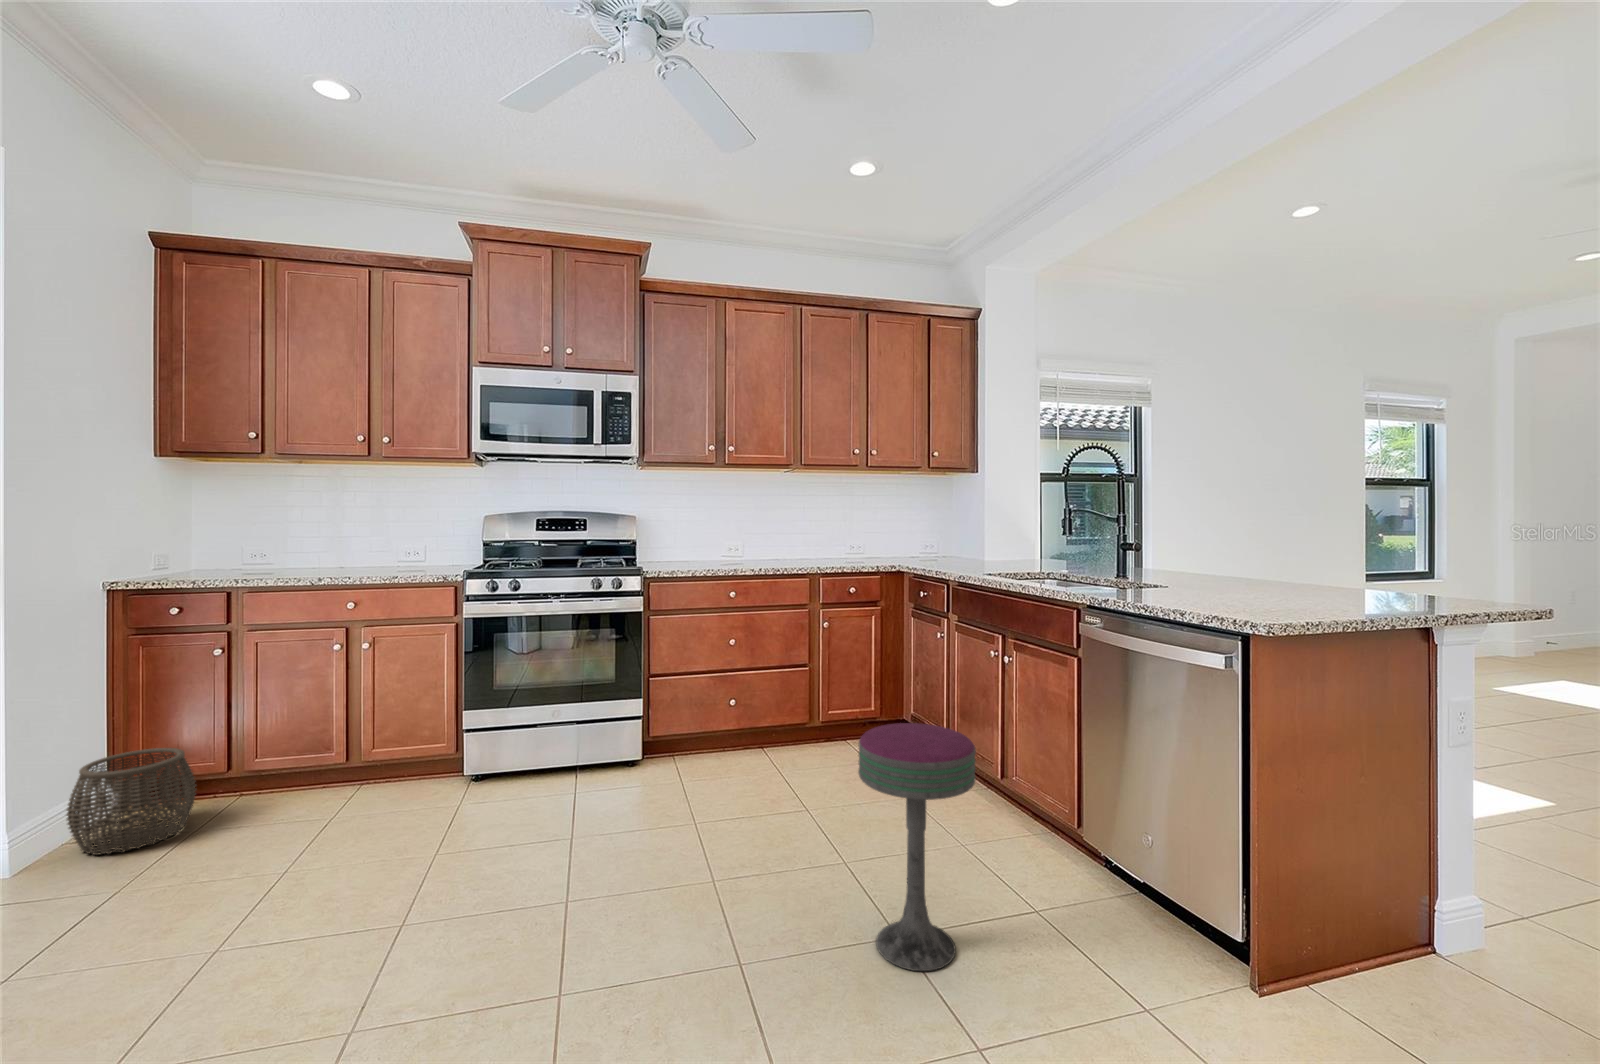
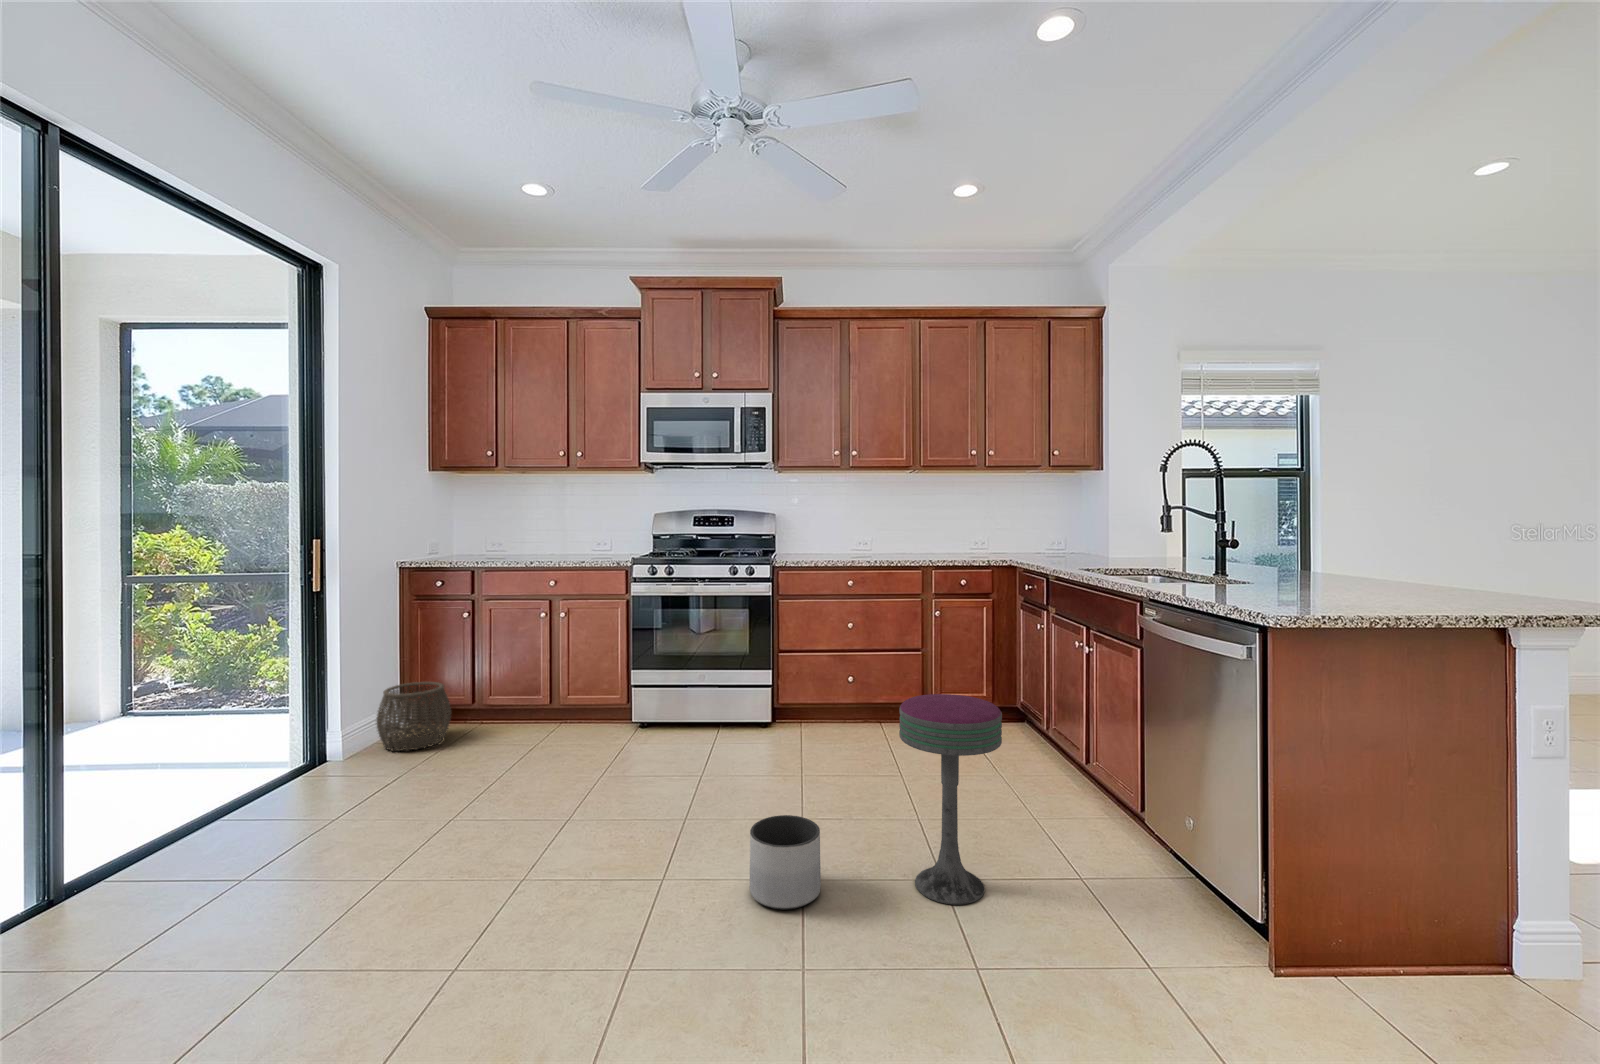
planter: none [687,890,776,1019] -> present [750,815,821,910]

